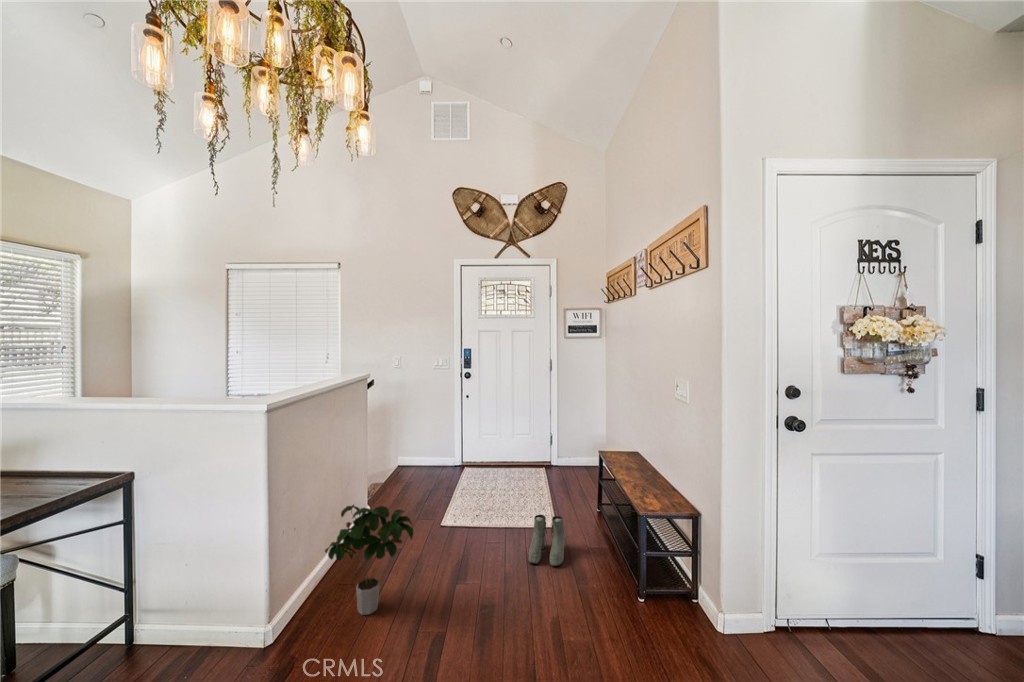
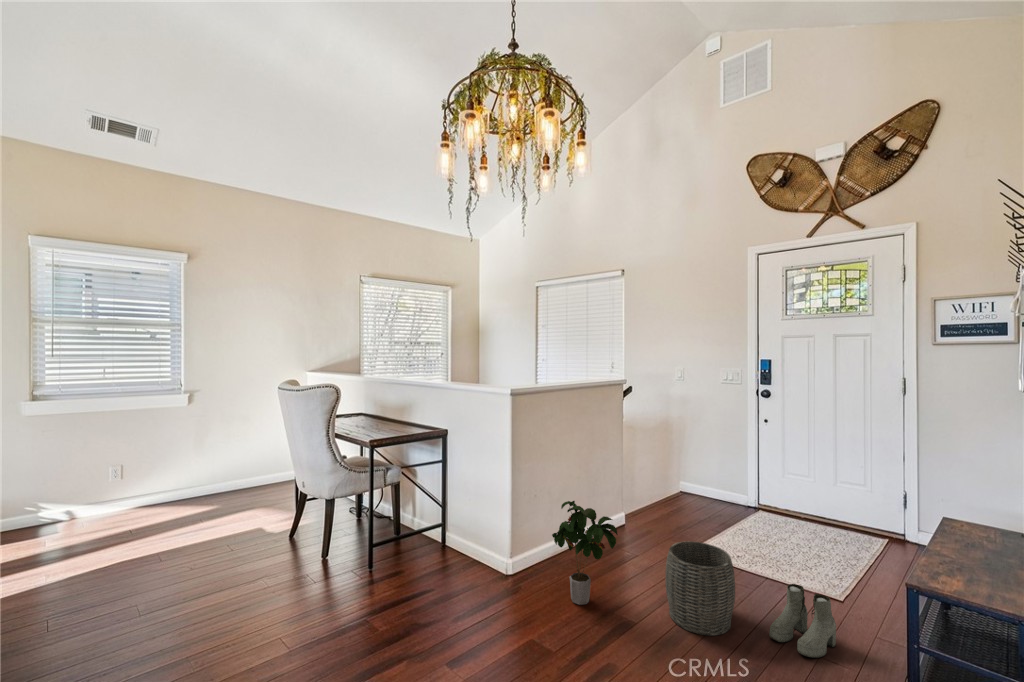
woven basket: none [449,505,506,588] -> present [666,541,735,636]

